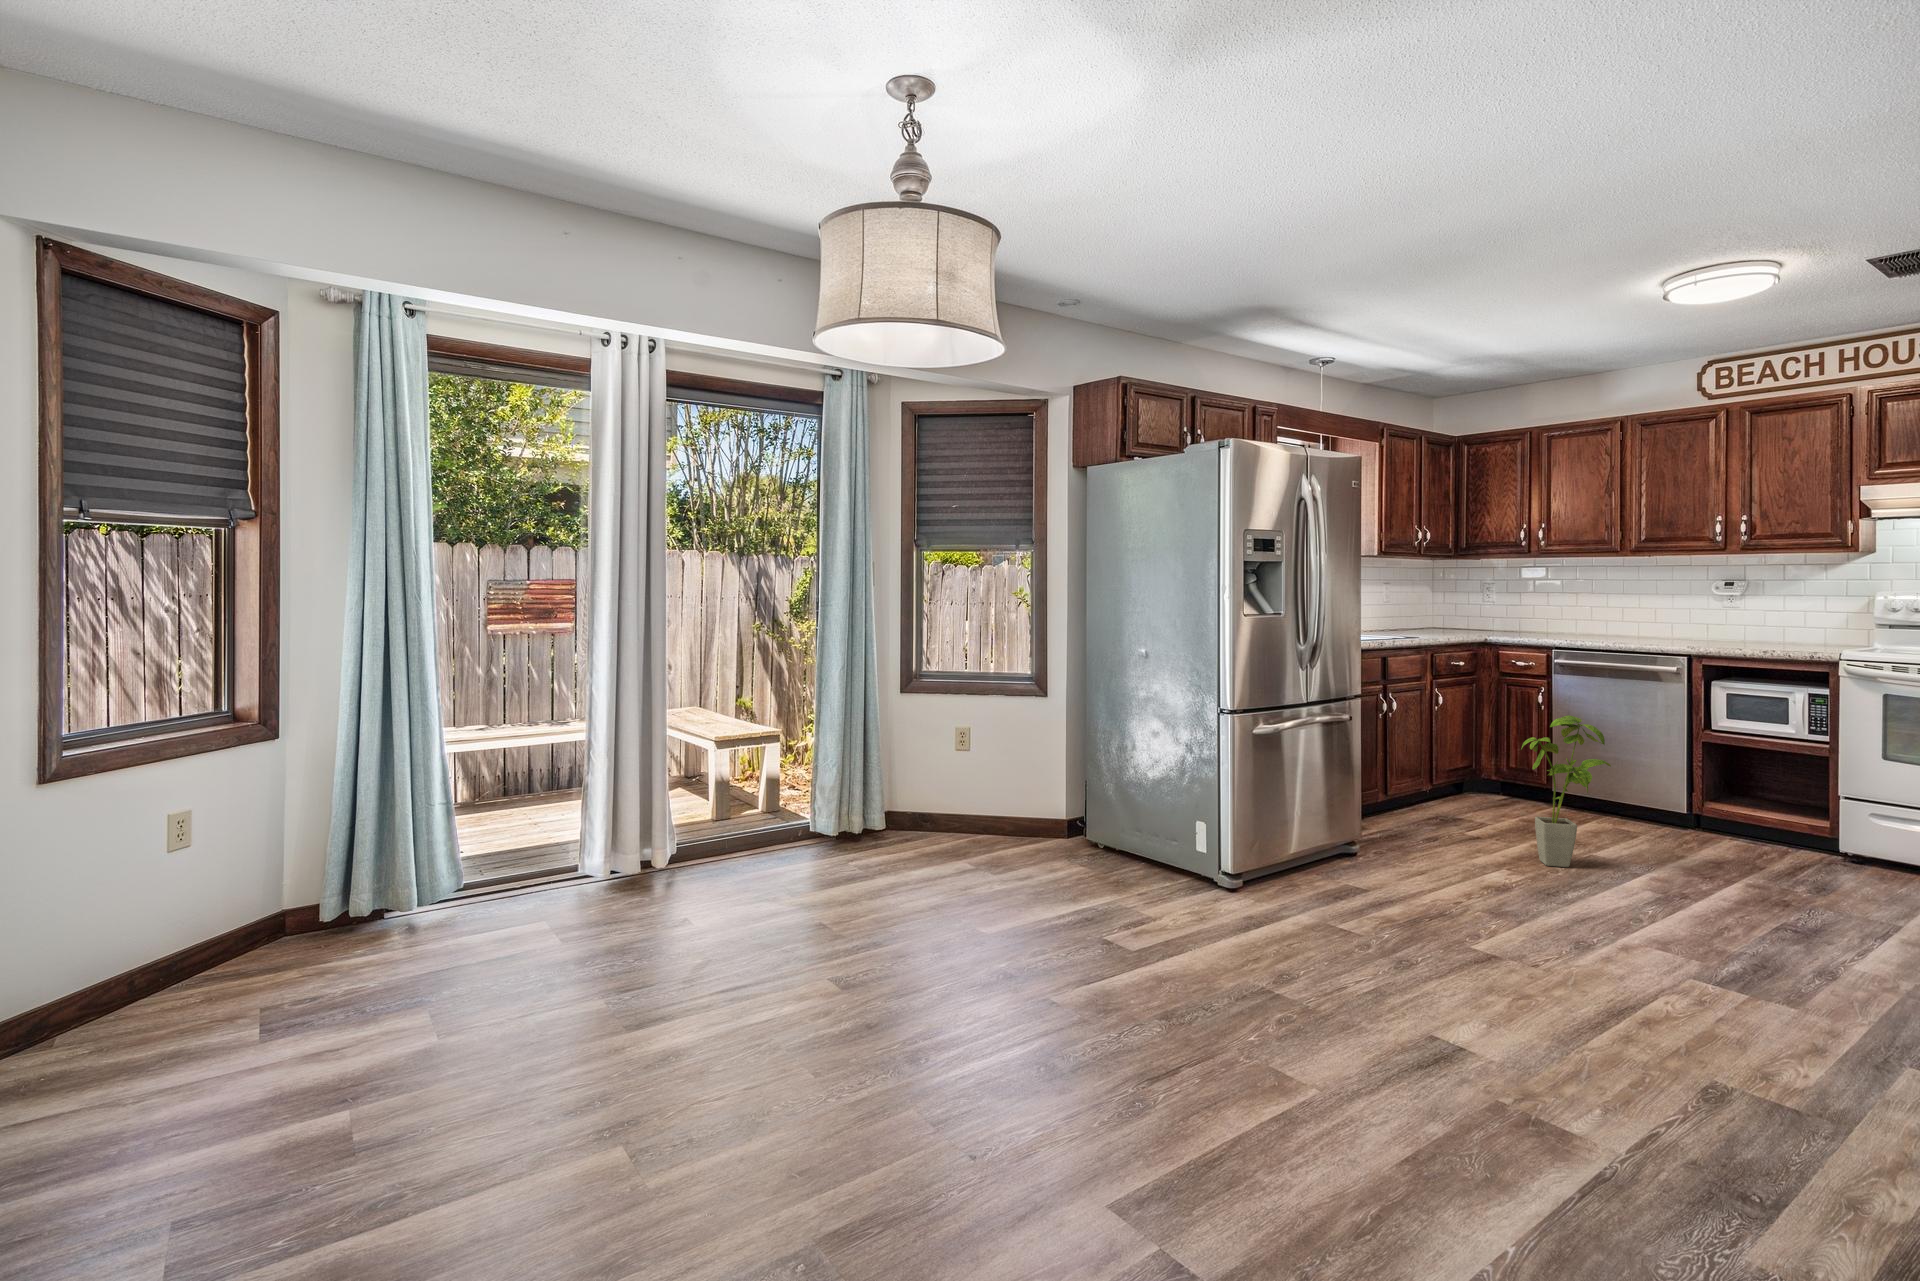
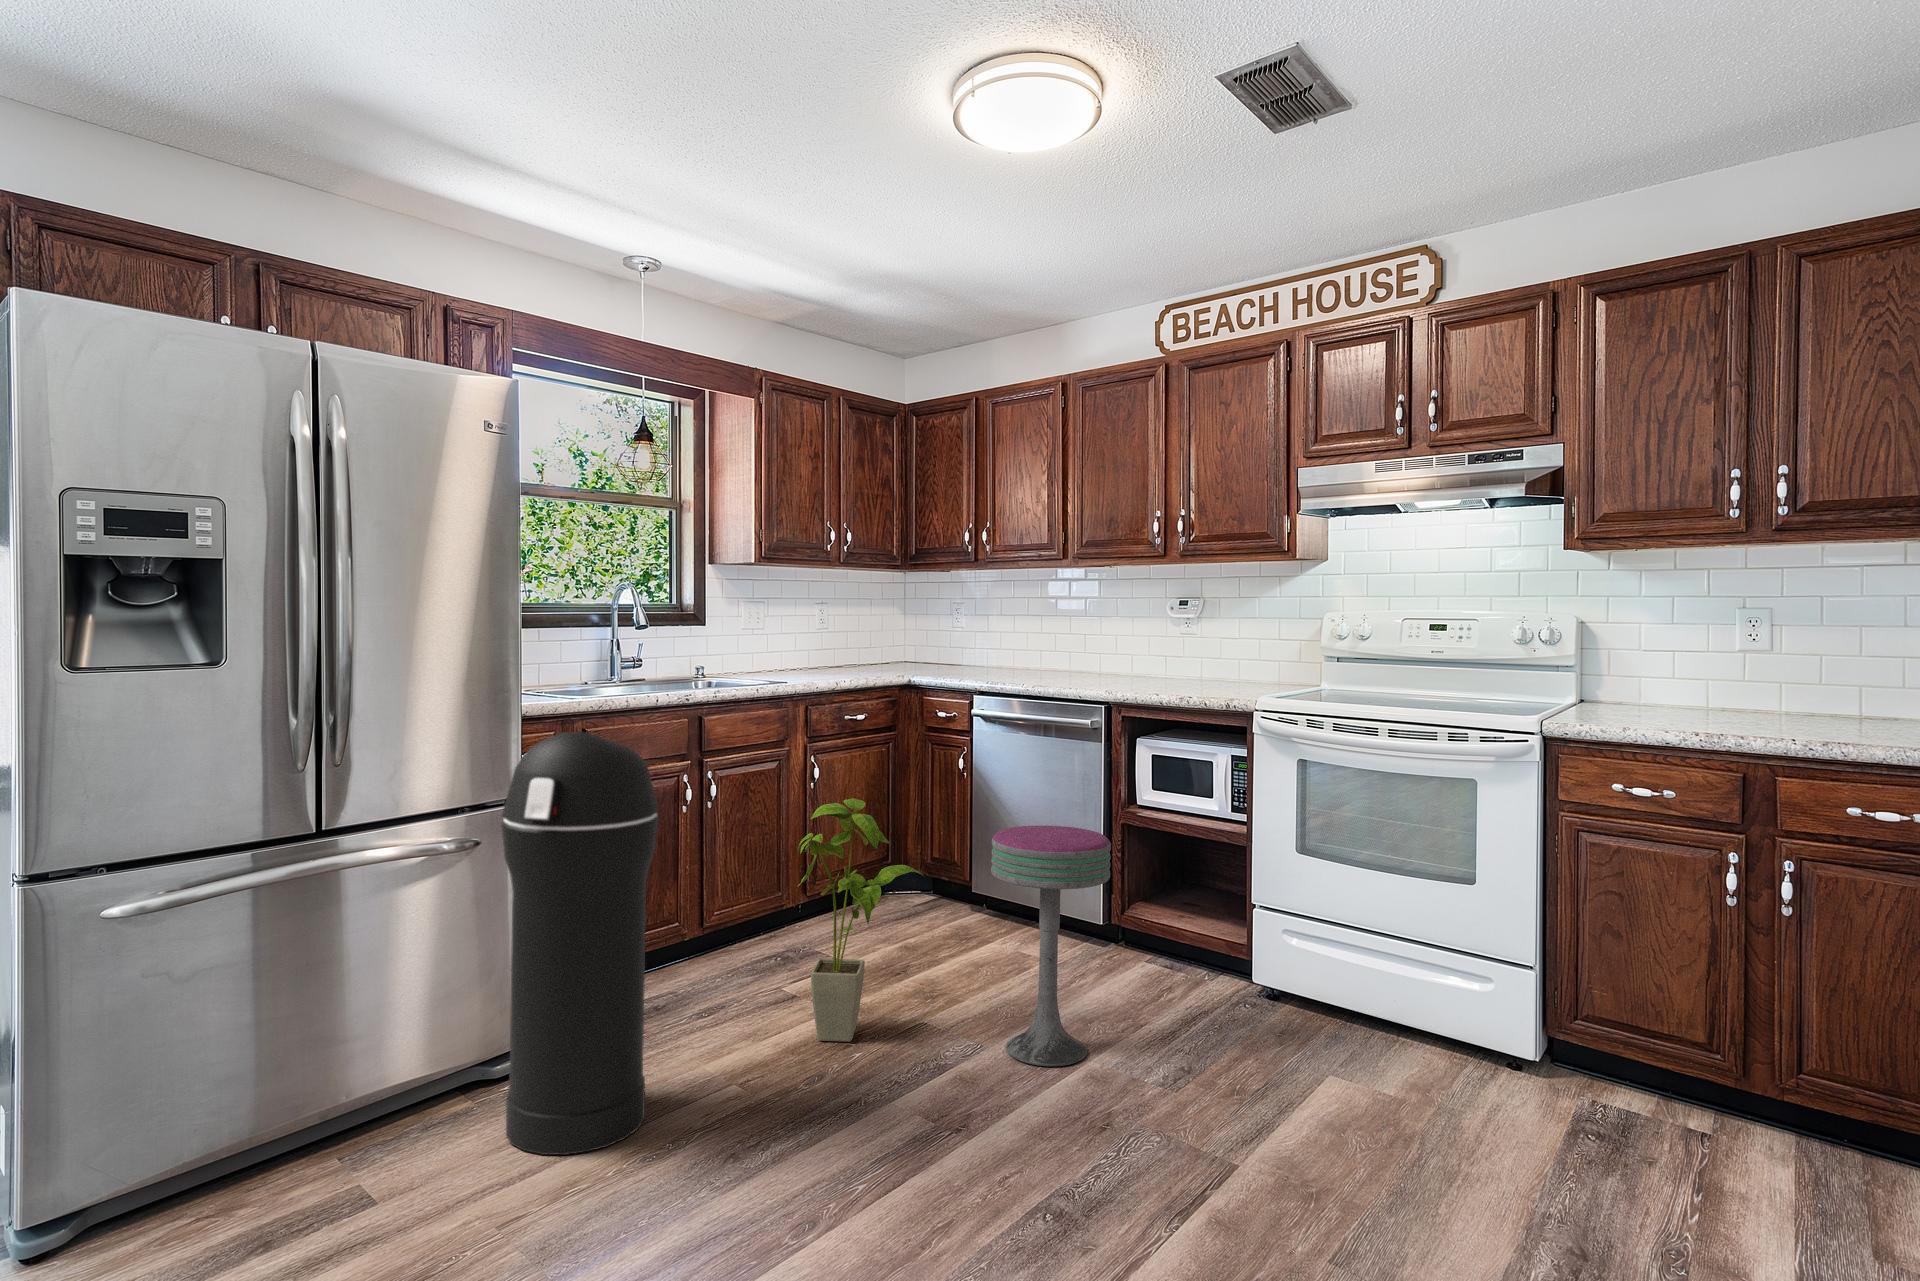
trash can: none [1413,670,1508,904] -> present [501,732,659,1155]
bar stool: none [1671,736,1769,886] -> present [991,825,1111,1066]

